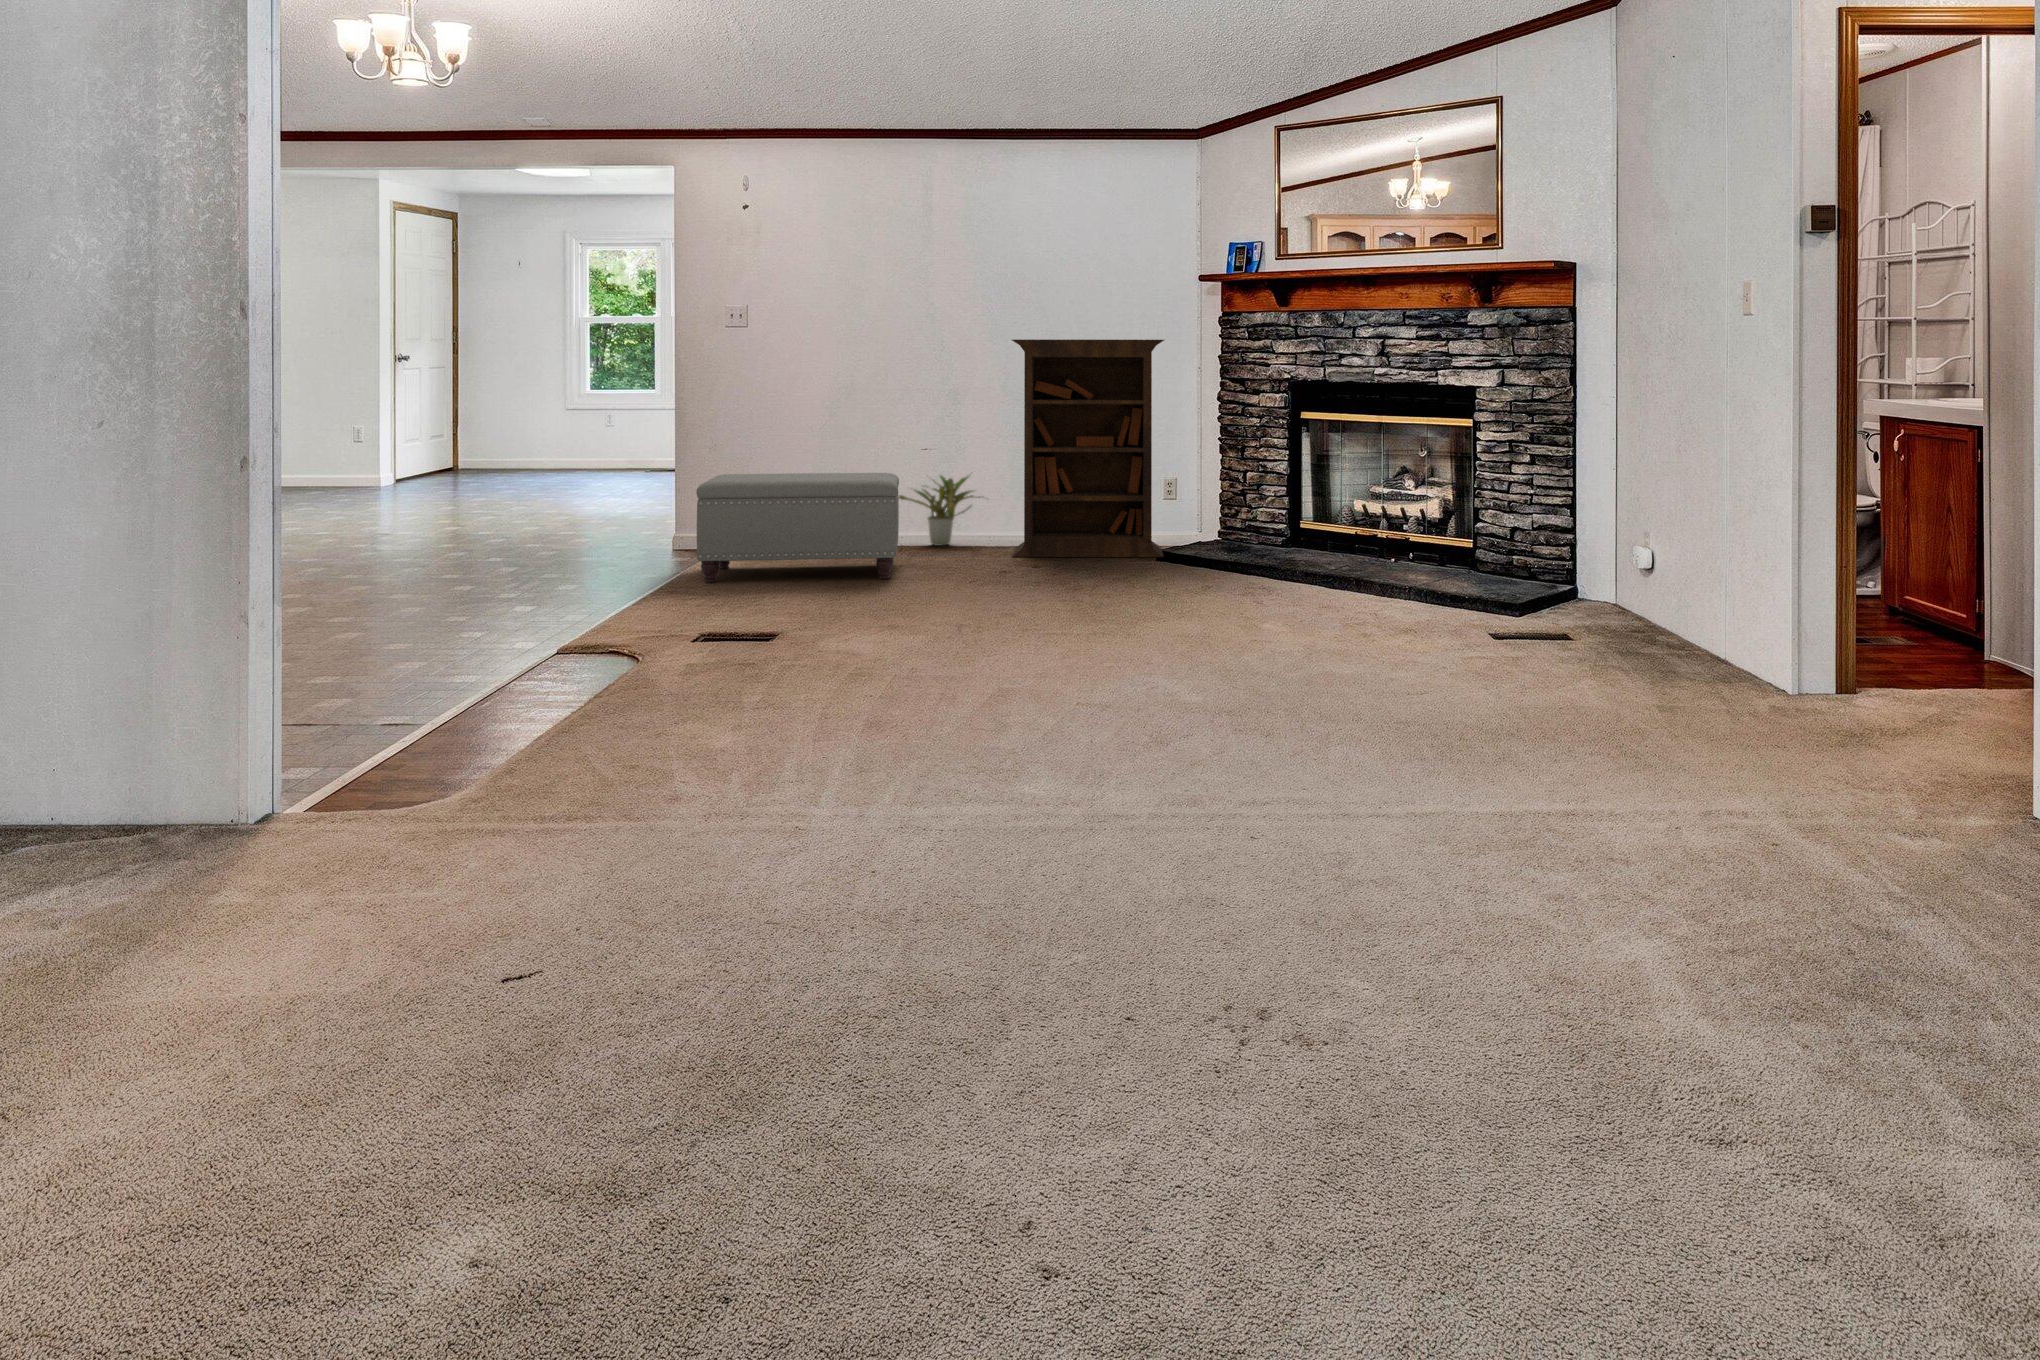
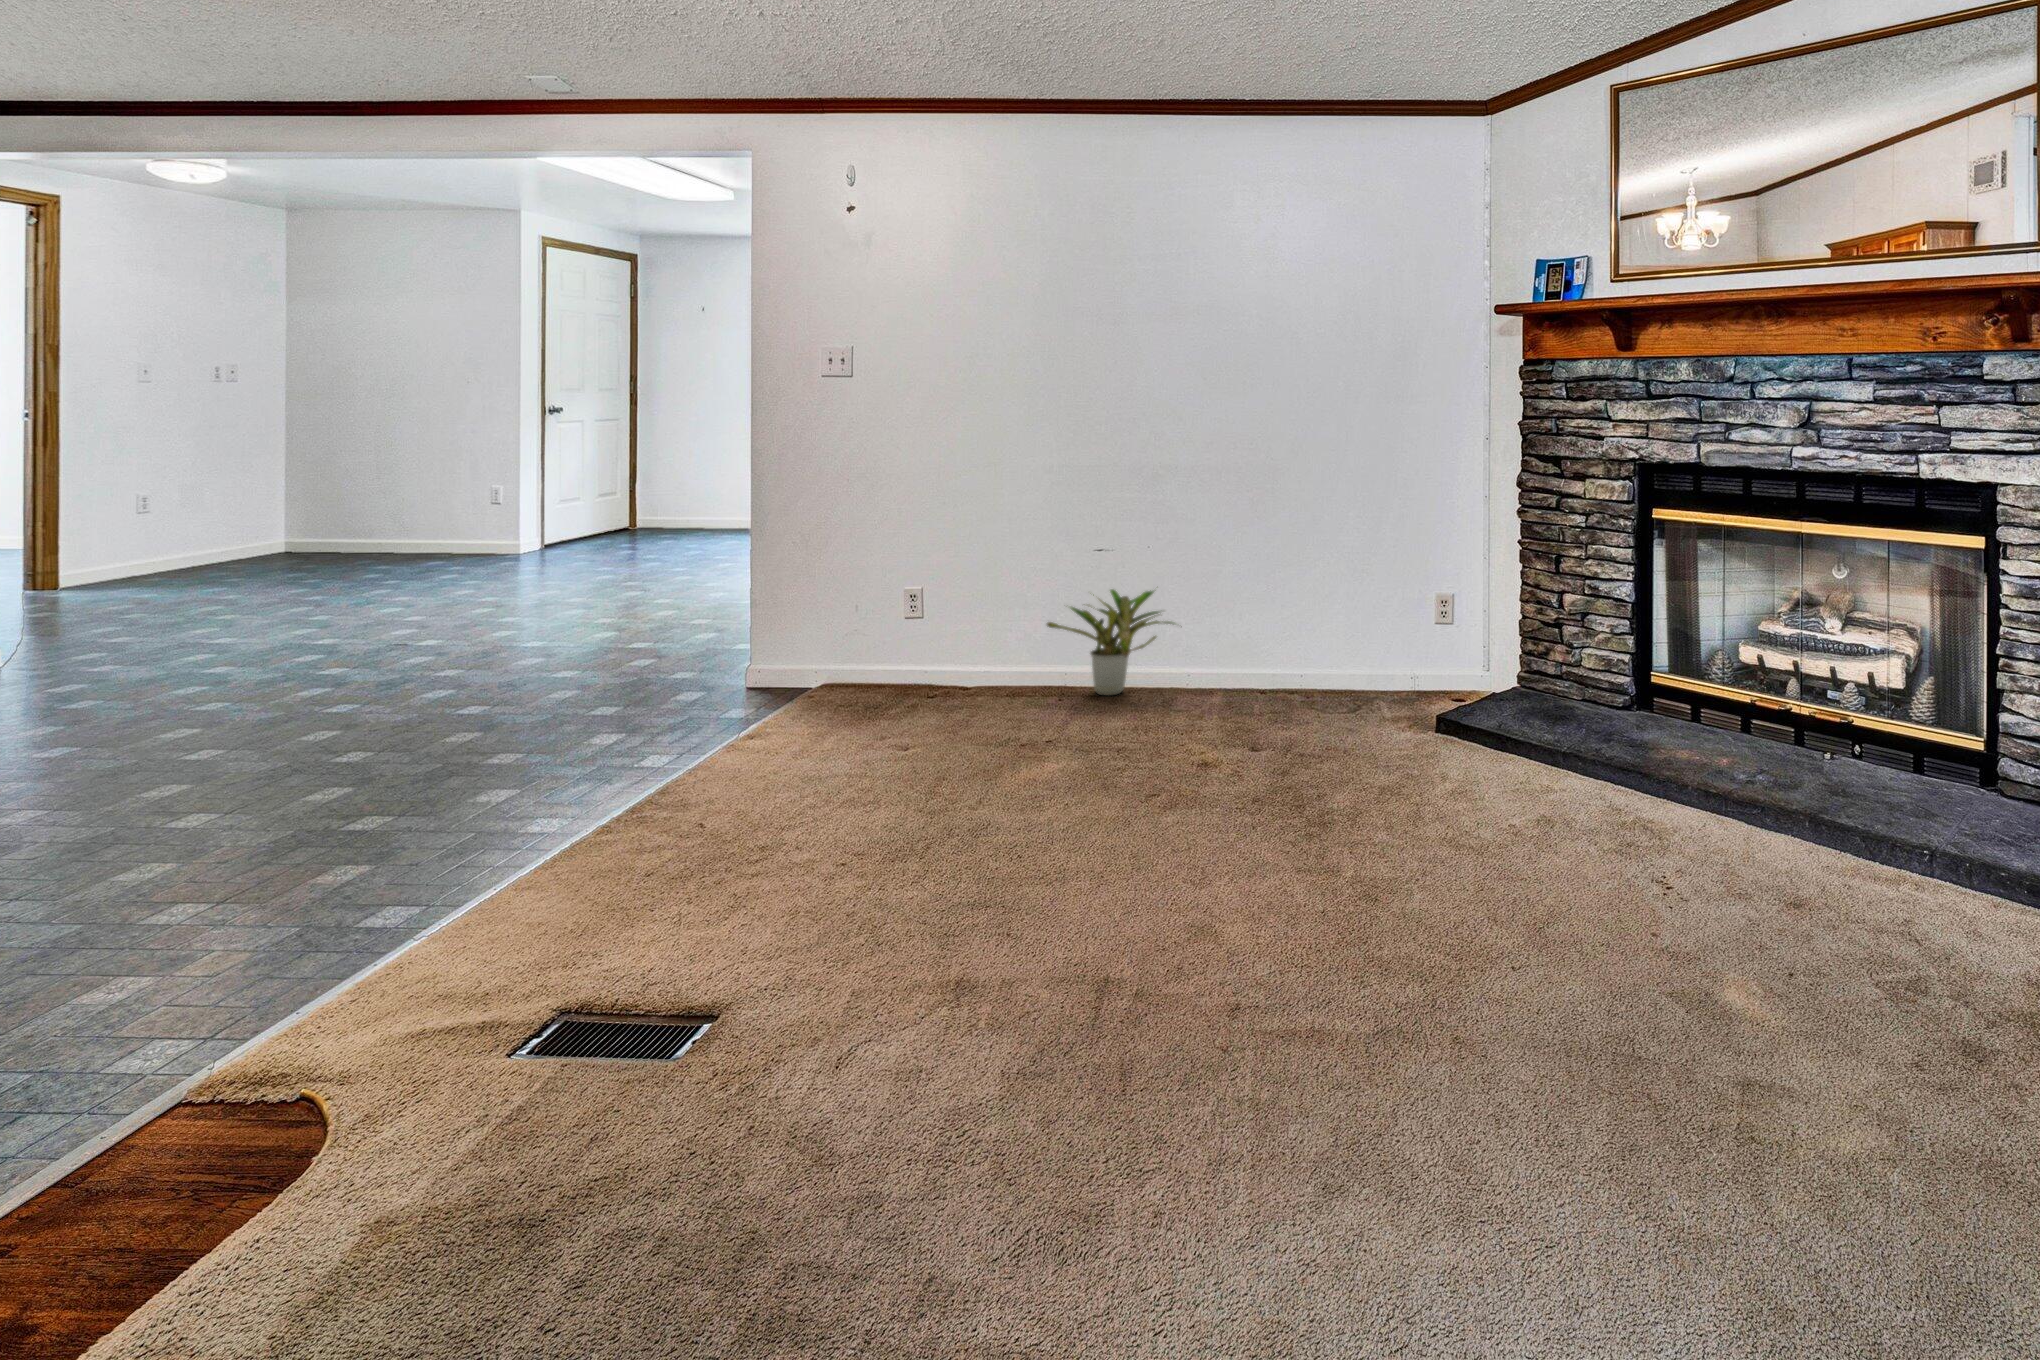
bookcase: present [1012,339,1164,557] -> none [1214,393,1452,729]
ottoman: present [696,473,899,582] -> none [656,602,1037,813]

